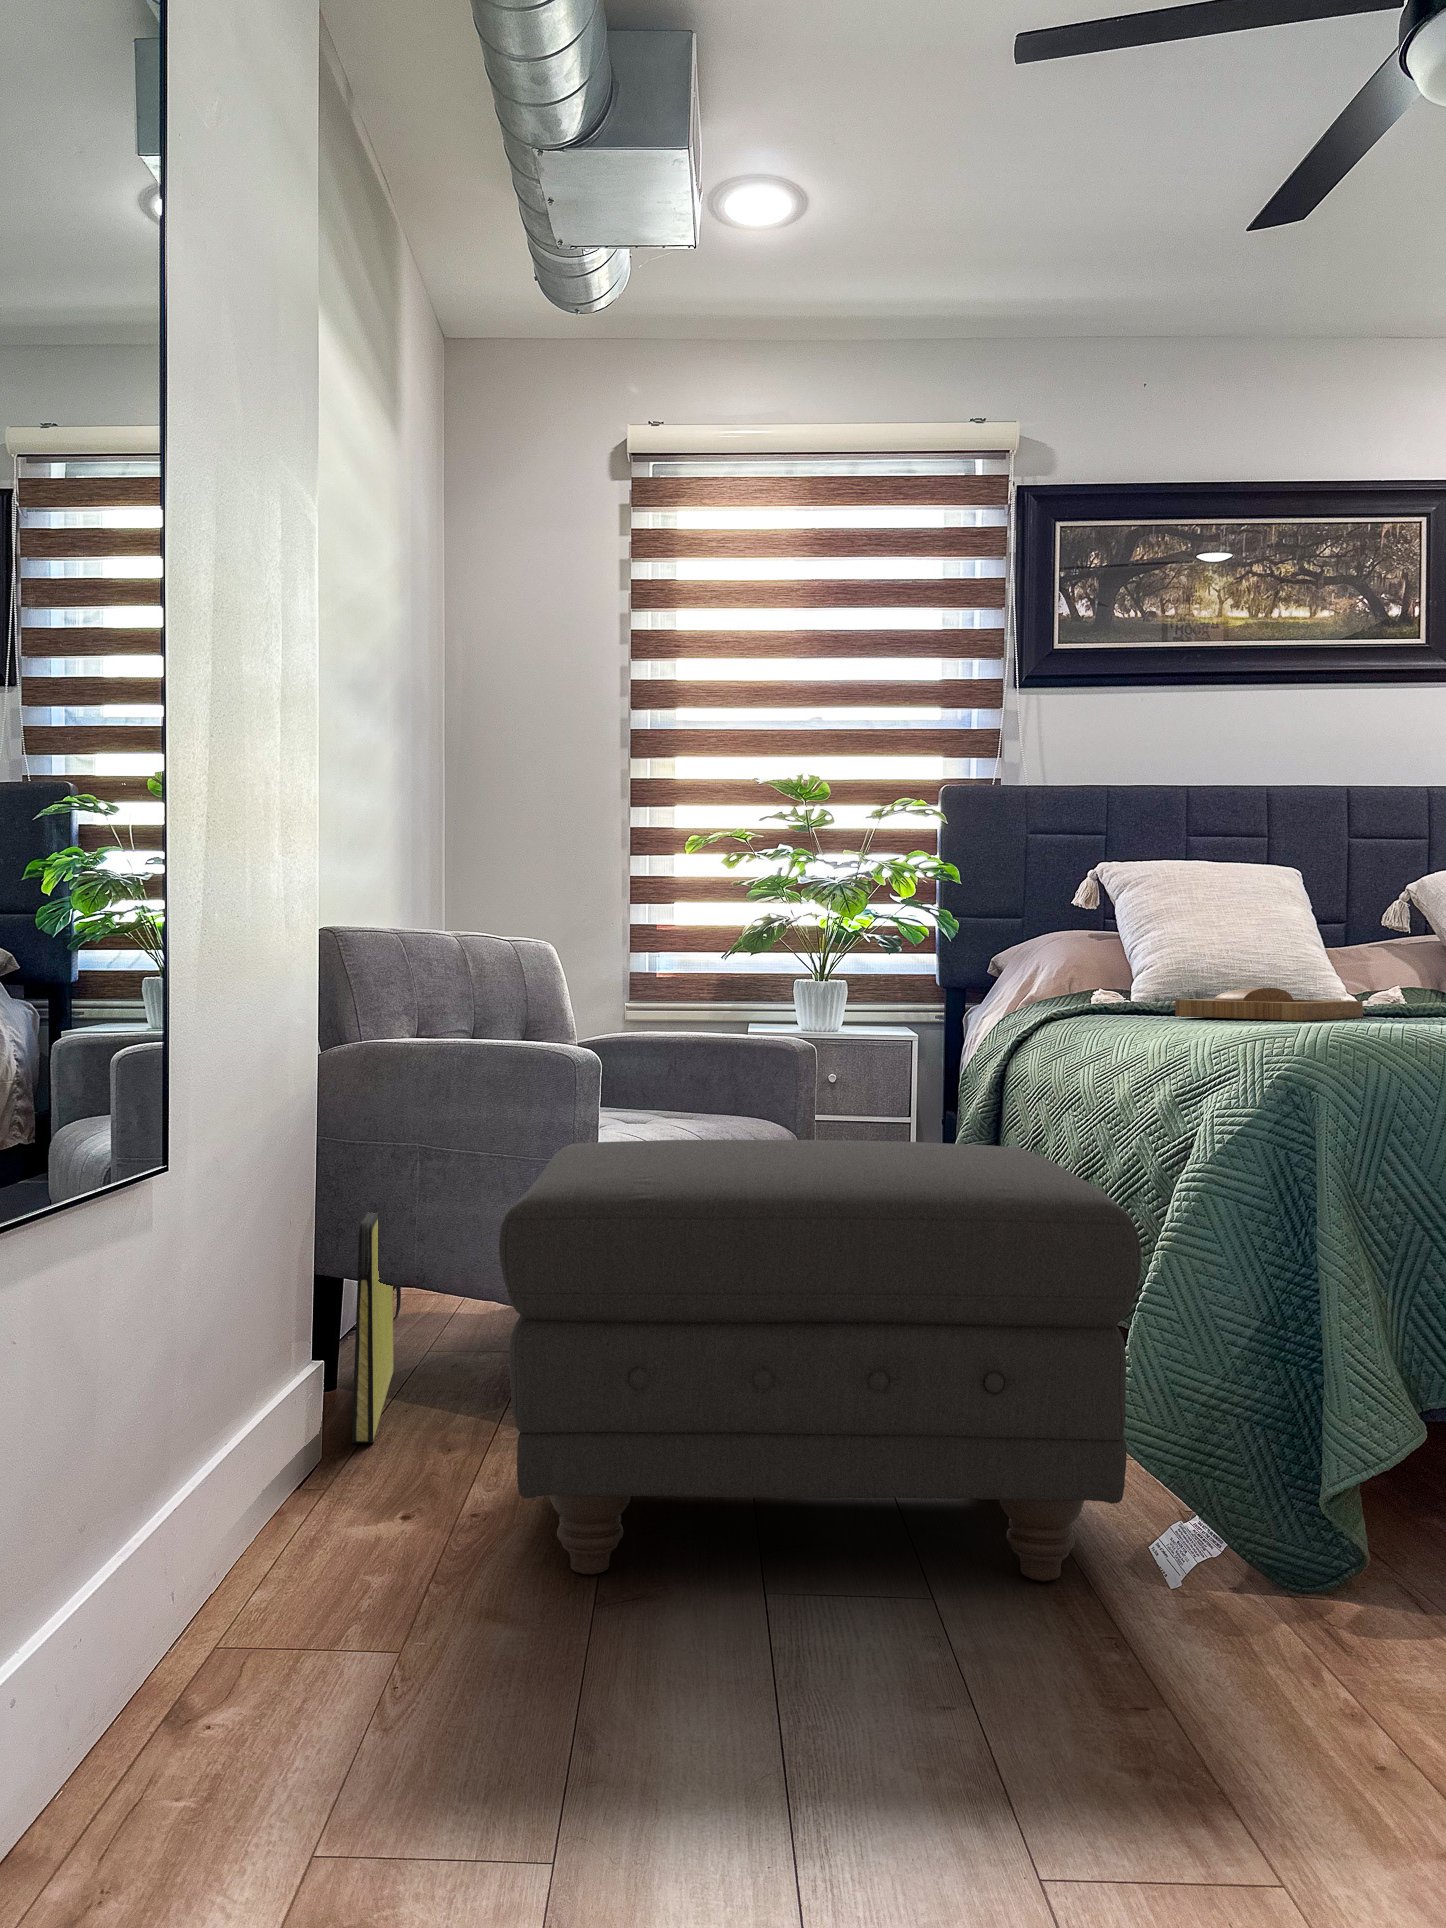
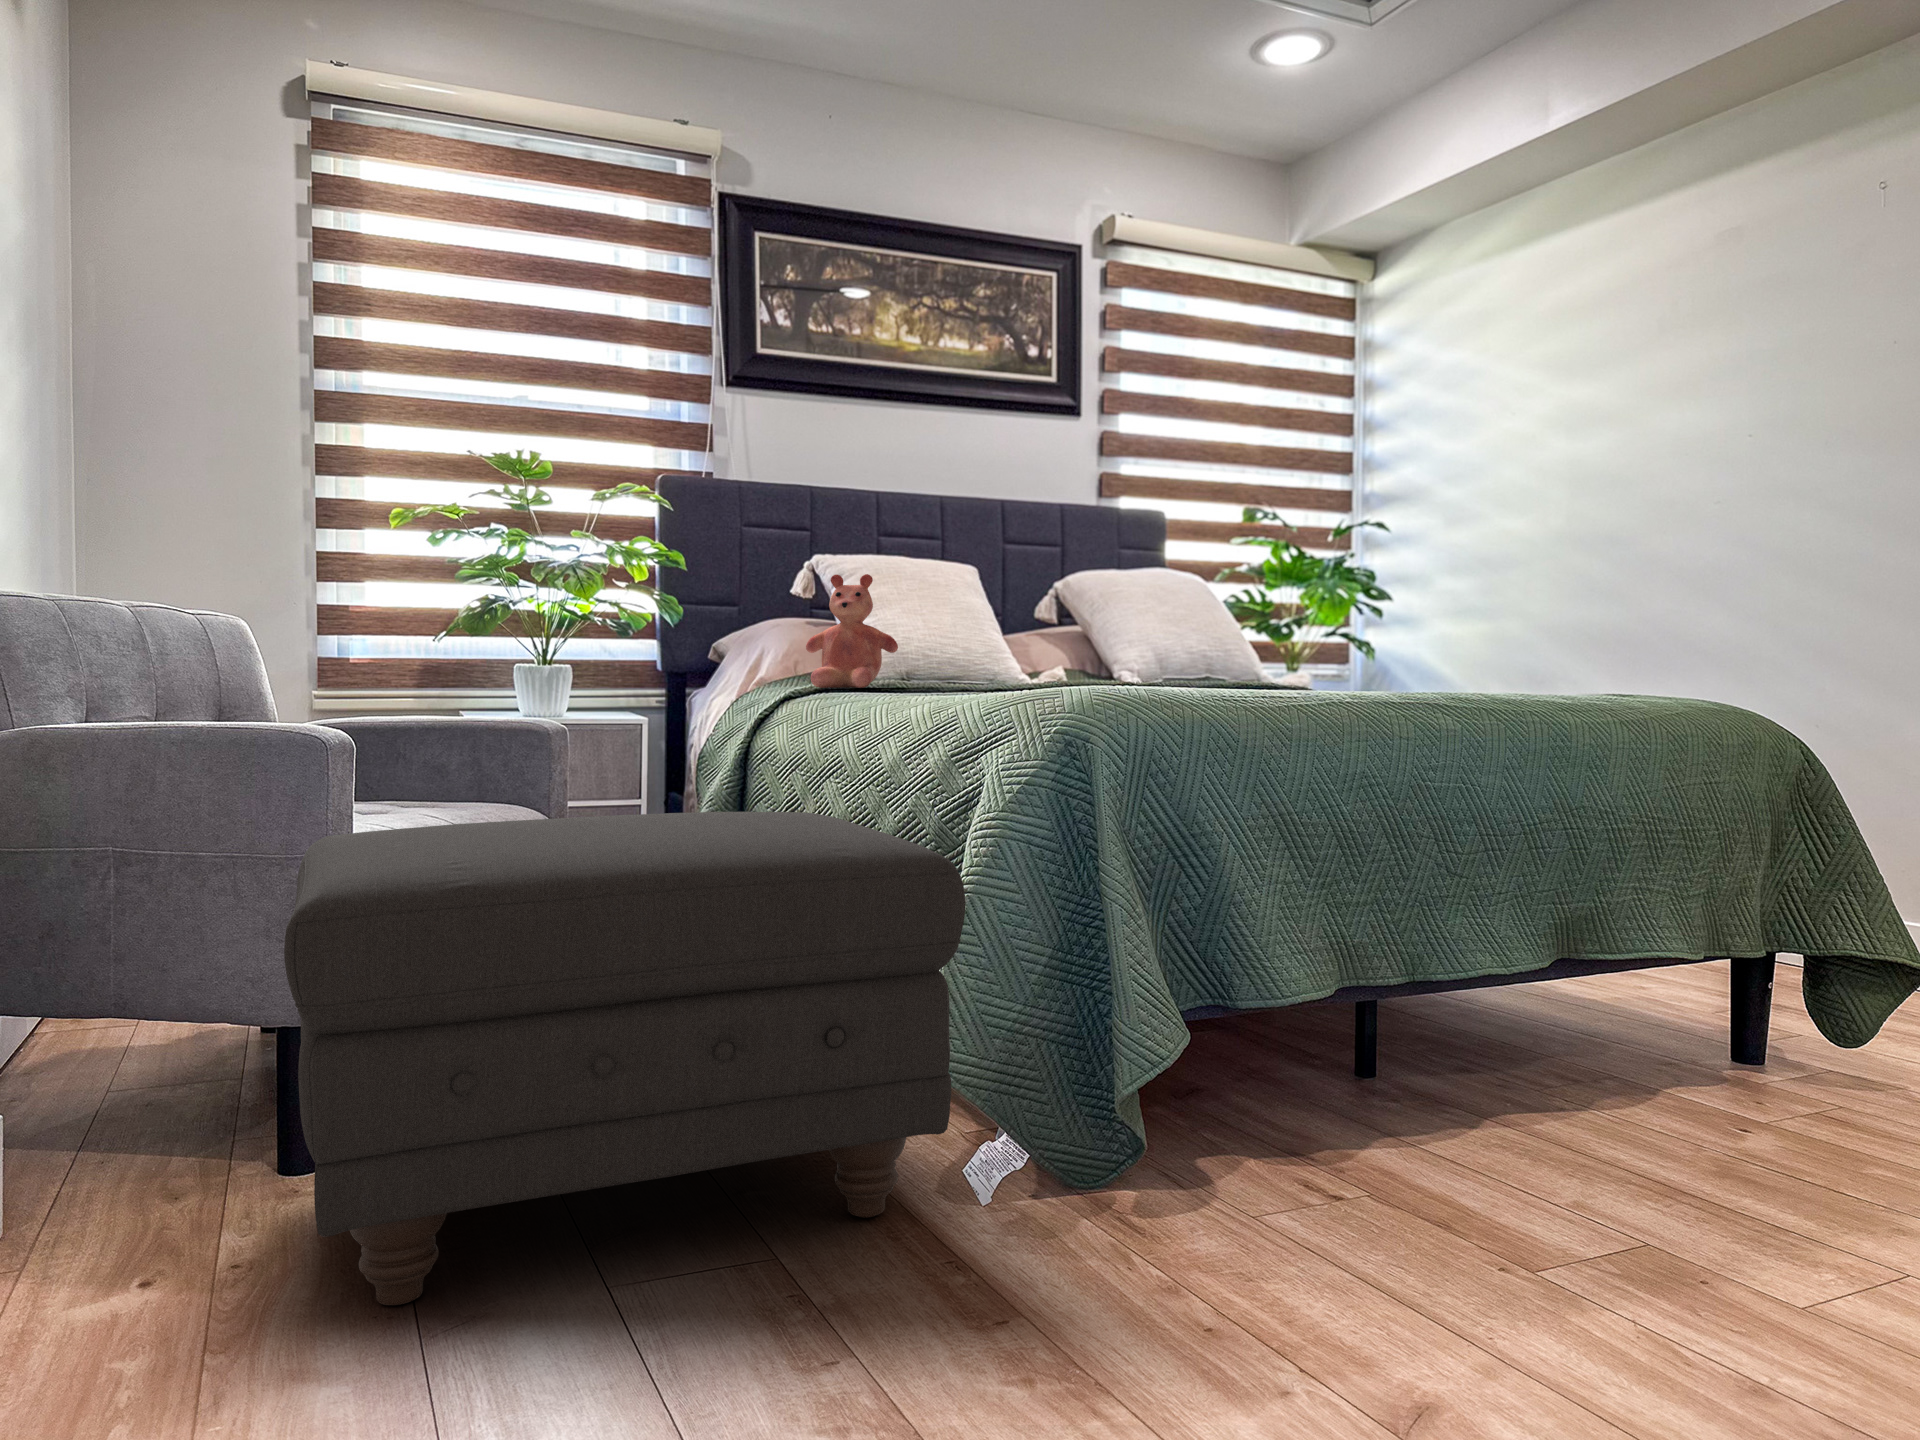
teddy bear: none [1087,885,1190,1010] -> present [806,574,898,688]
tray: present [1175,988,1363,1021] -> none [906,664,1055,690]
bag: present [352,1212,401,1444] -> none [31,902,84,1208]

